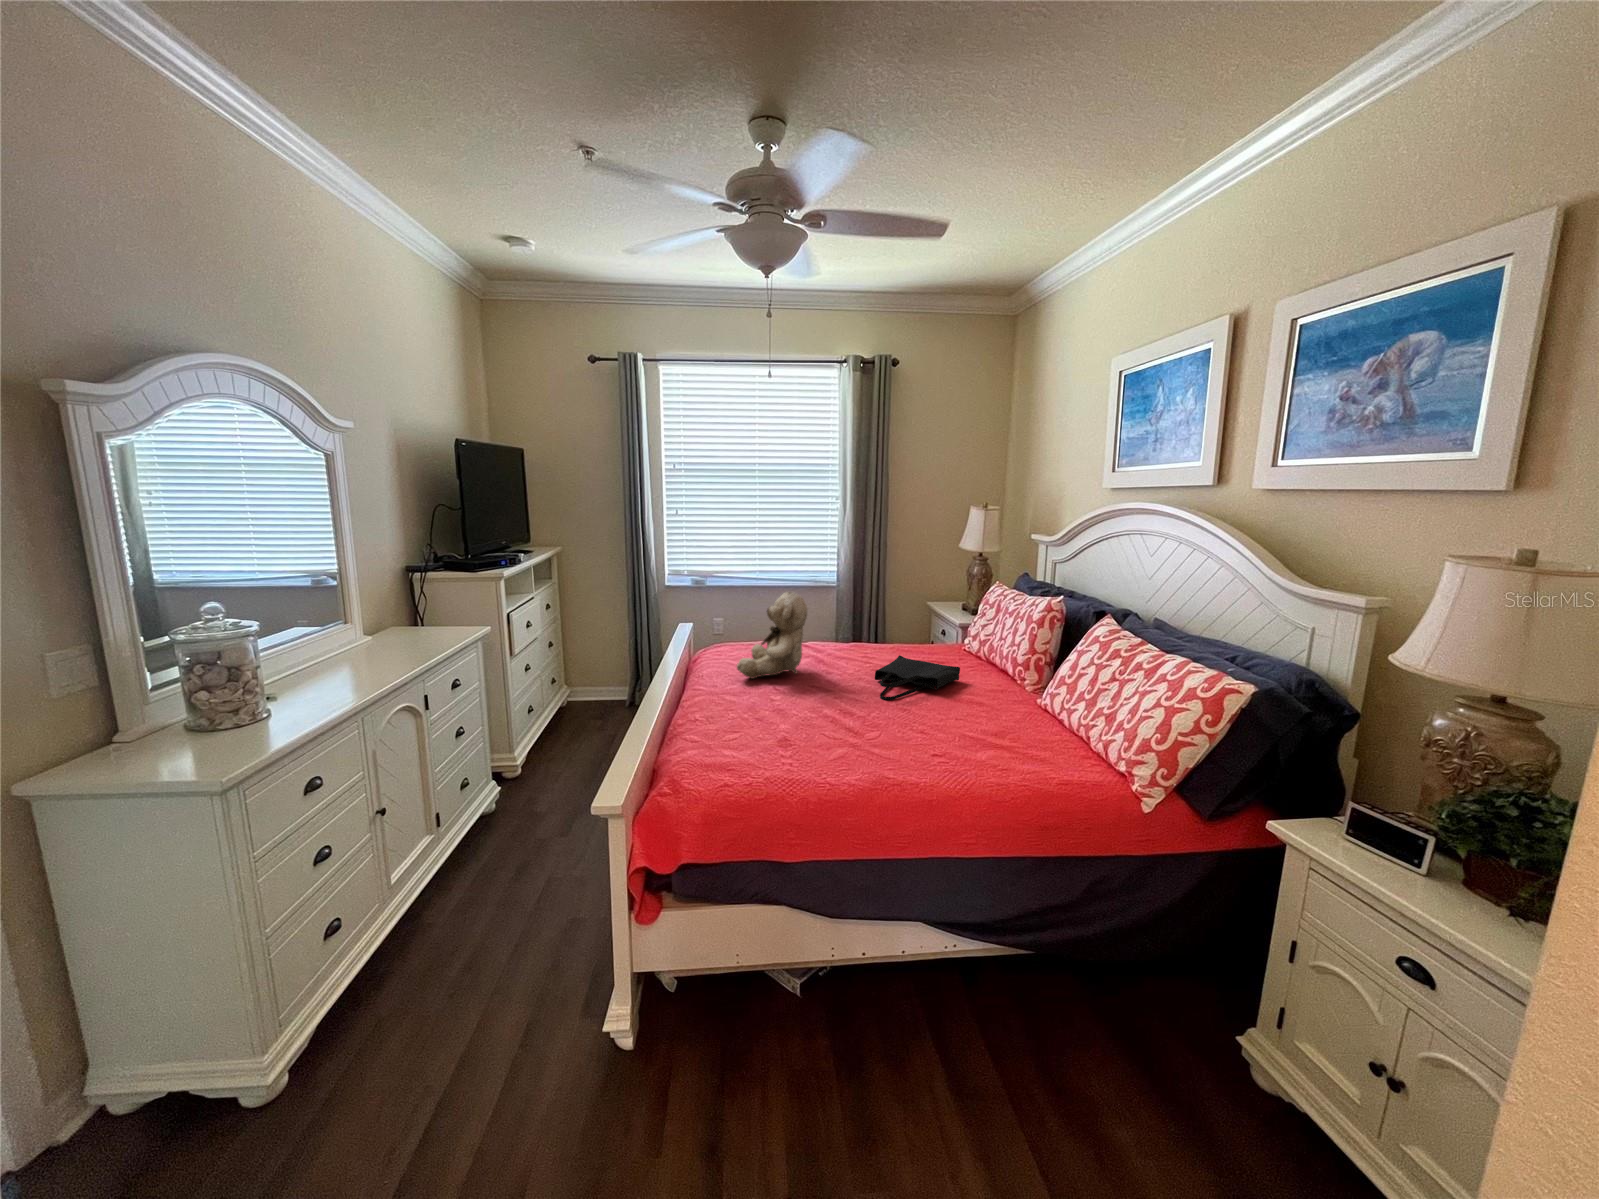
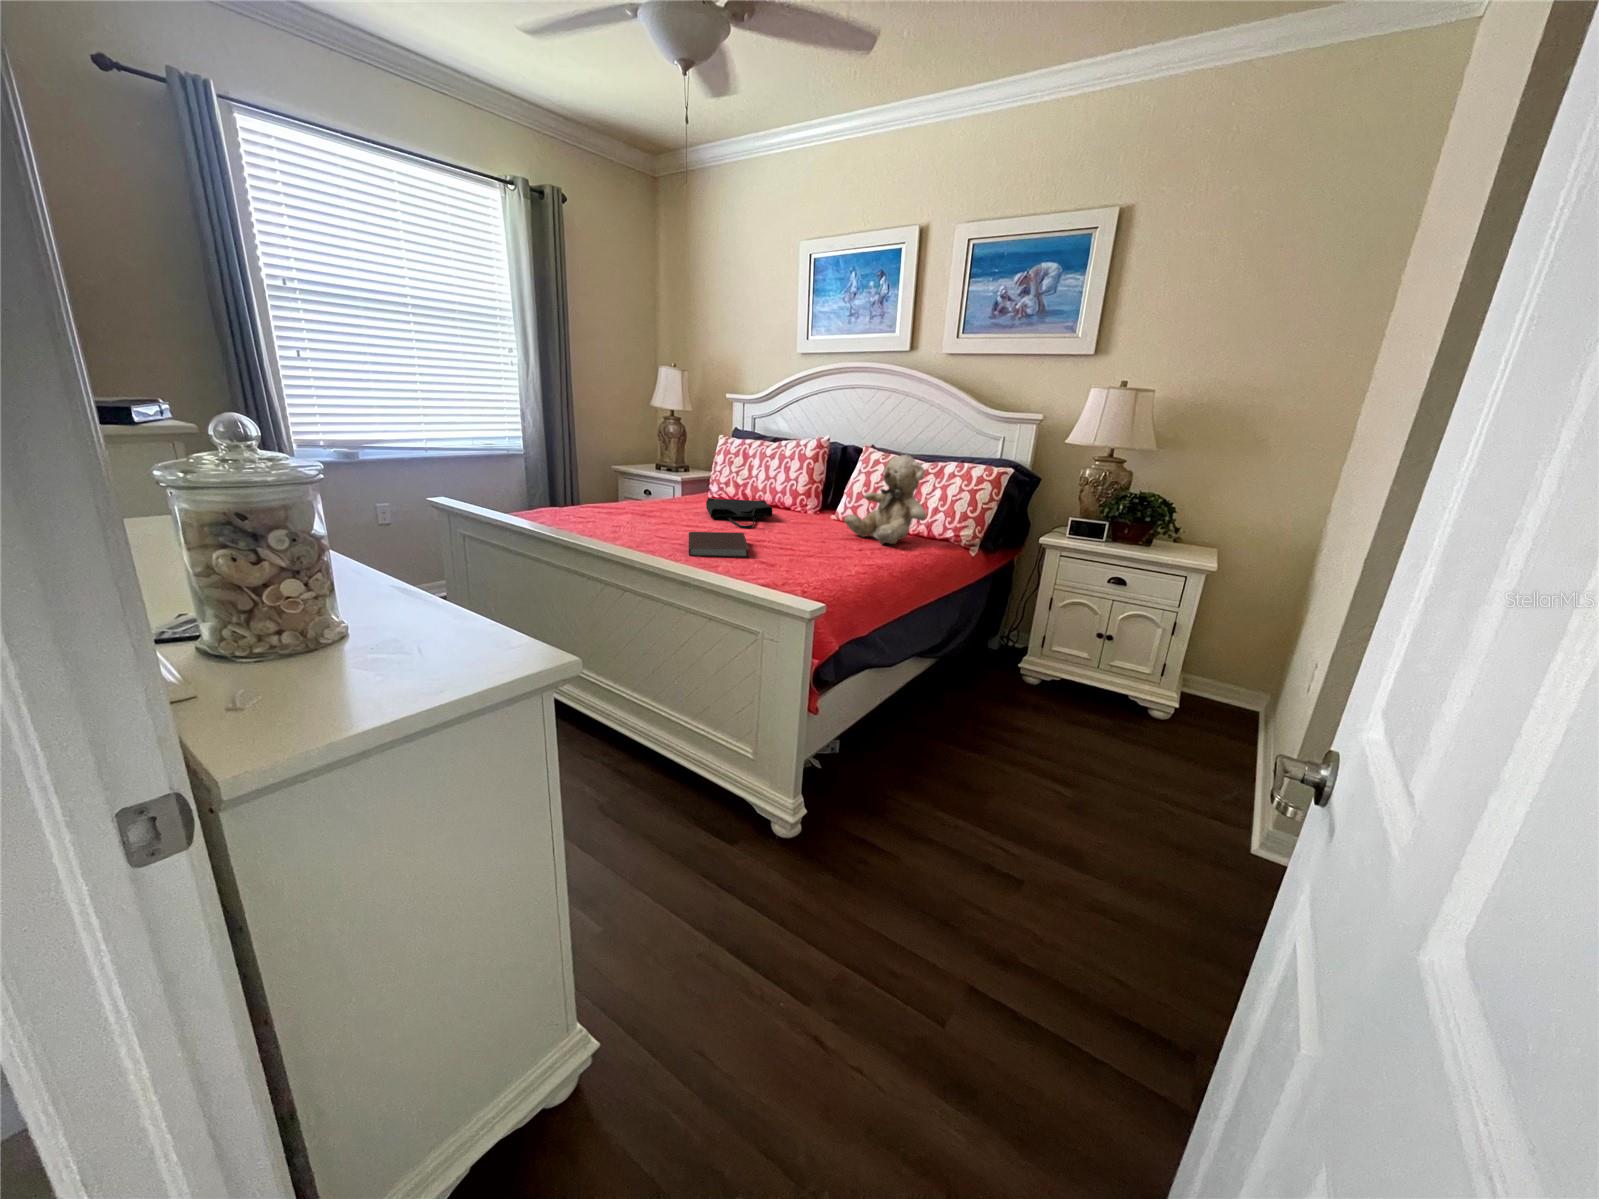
teddy bear: present [737,592,807,679] -> present [844,455,927,544]
notebook: none [742,696,835,739] -> present [689,532,749,558]

